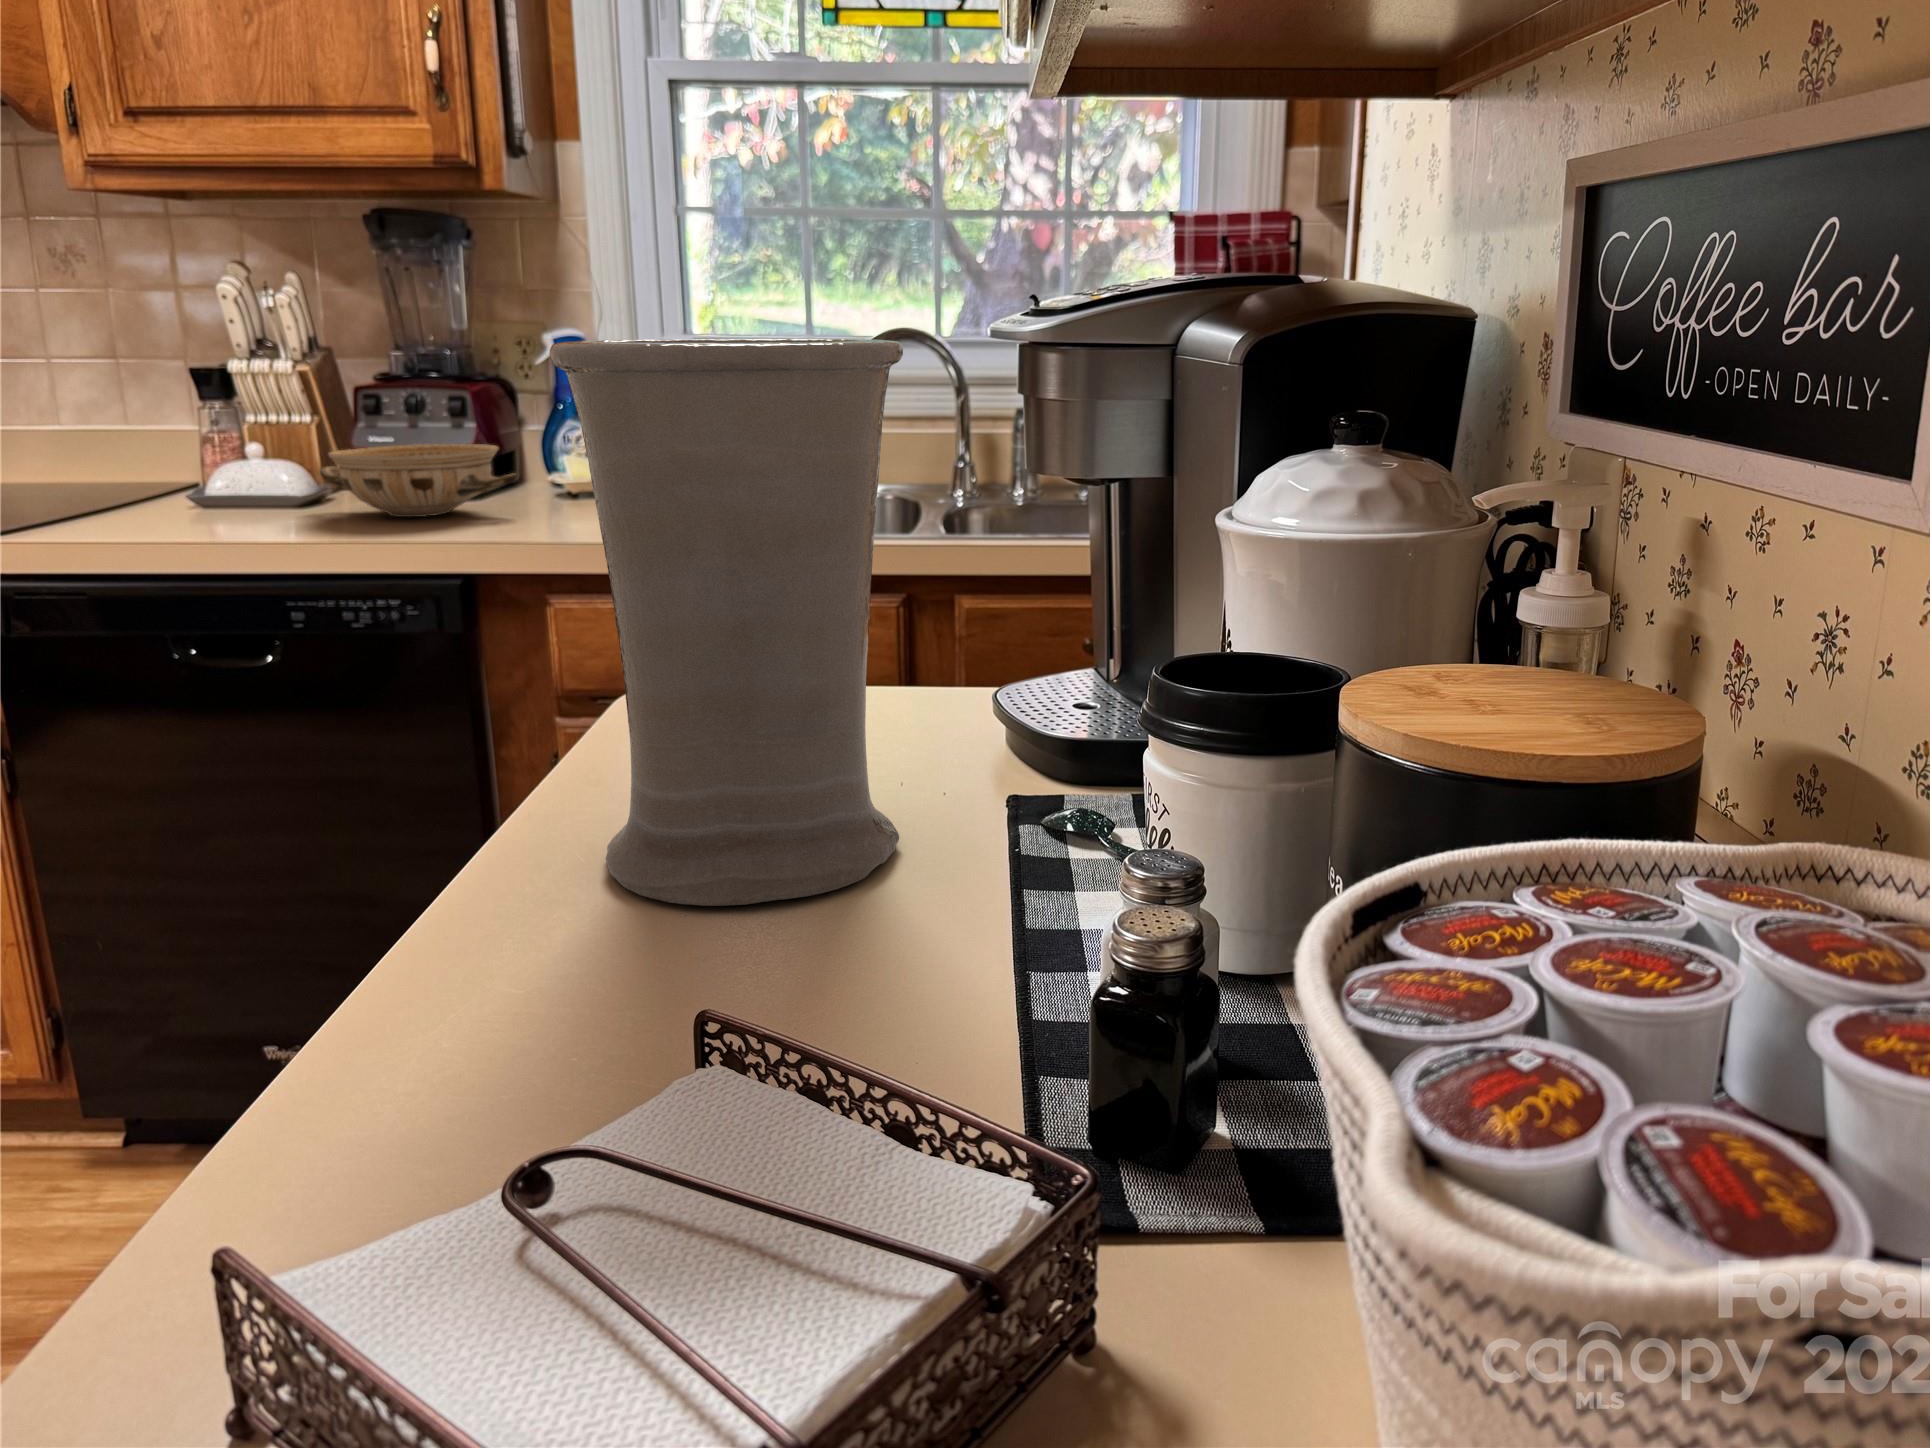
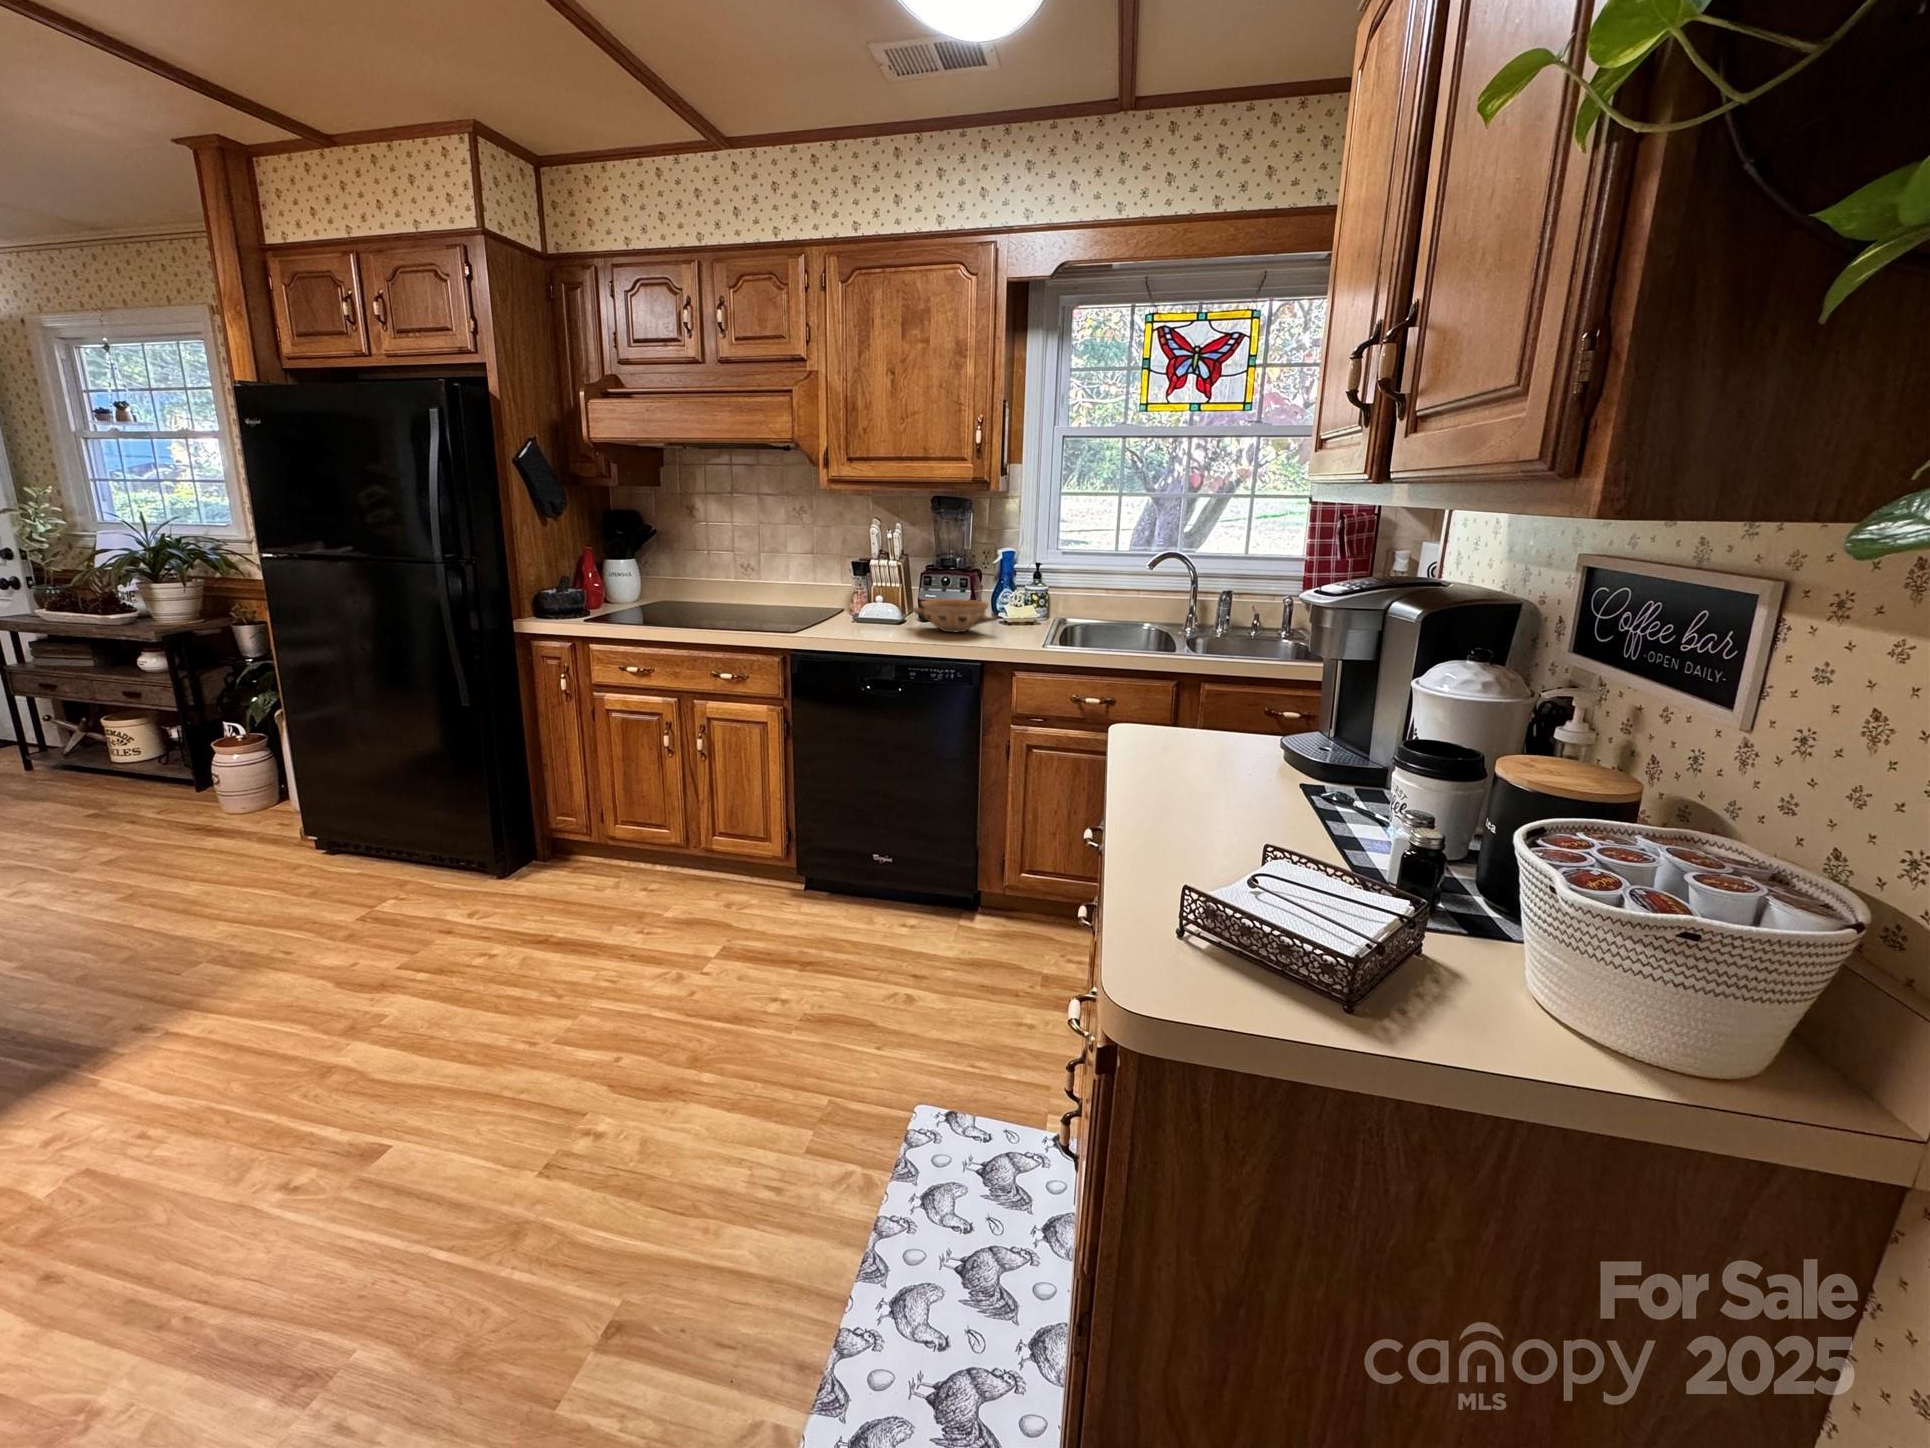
vase: present [550,339,903,906] -> none [1154,604,1297,813]

